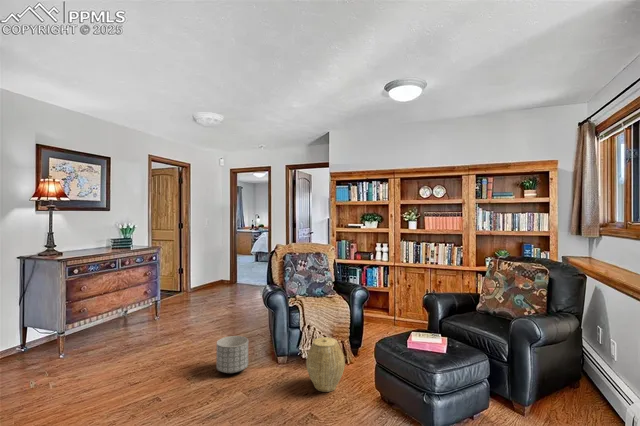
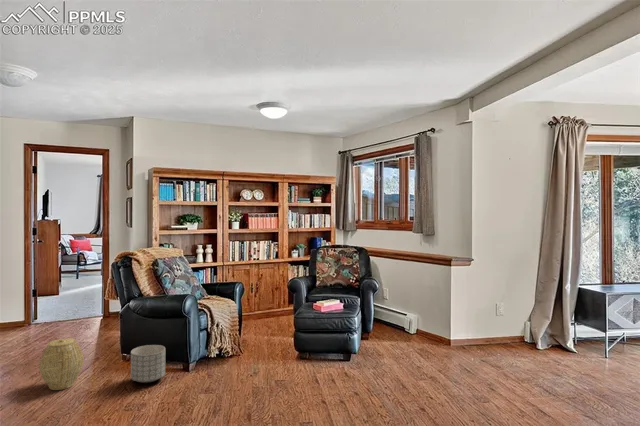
woven basket: present [306,337,345,392] -> present [39,338,83,390]

